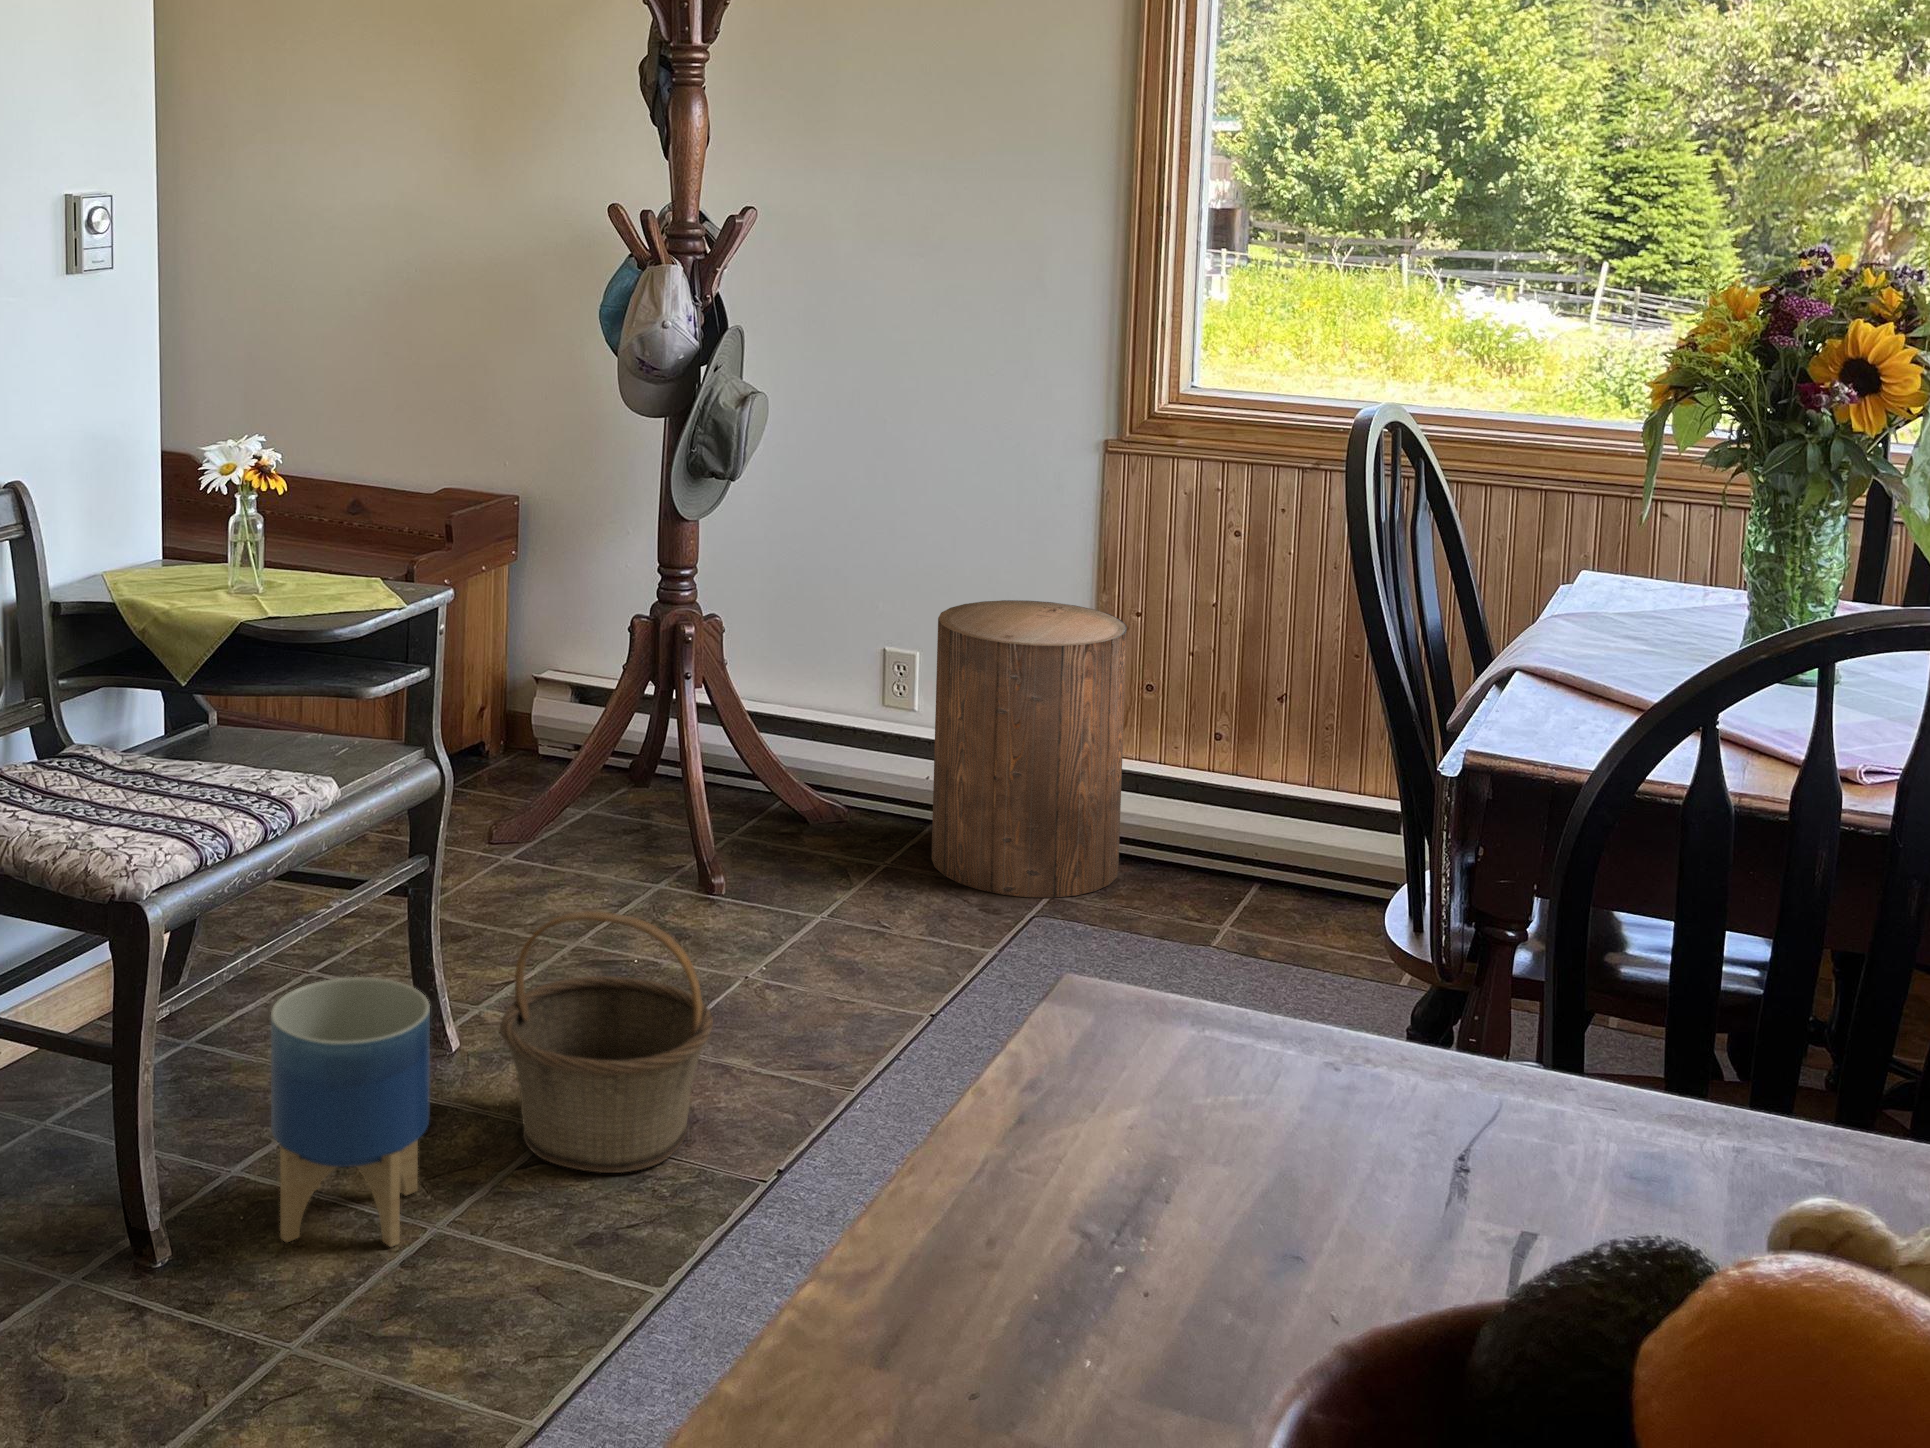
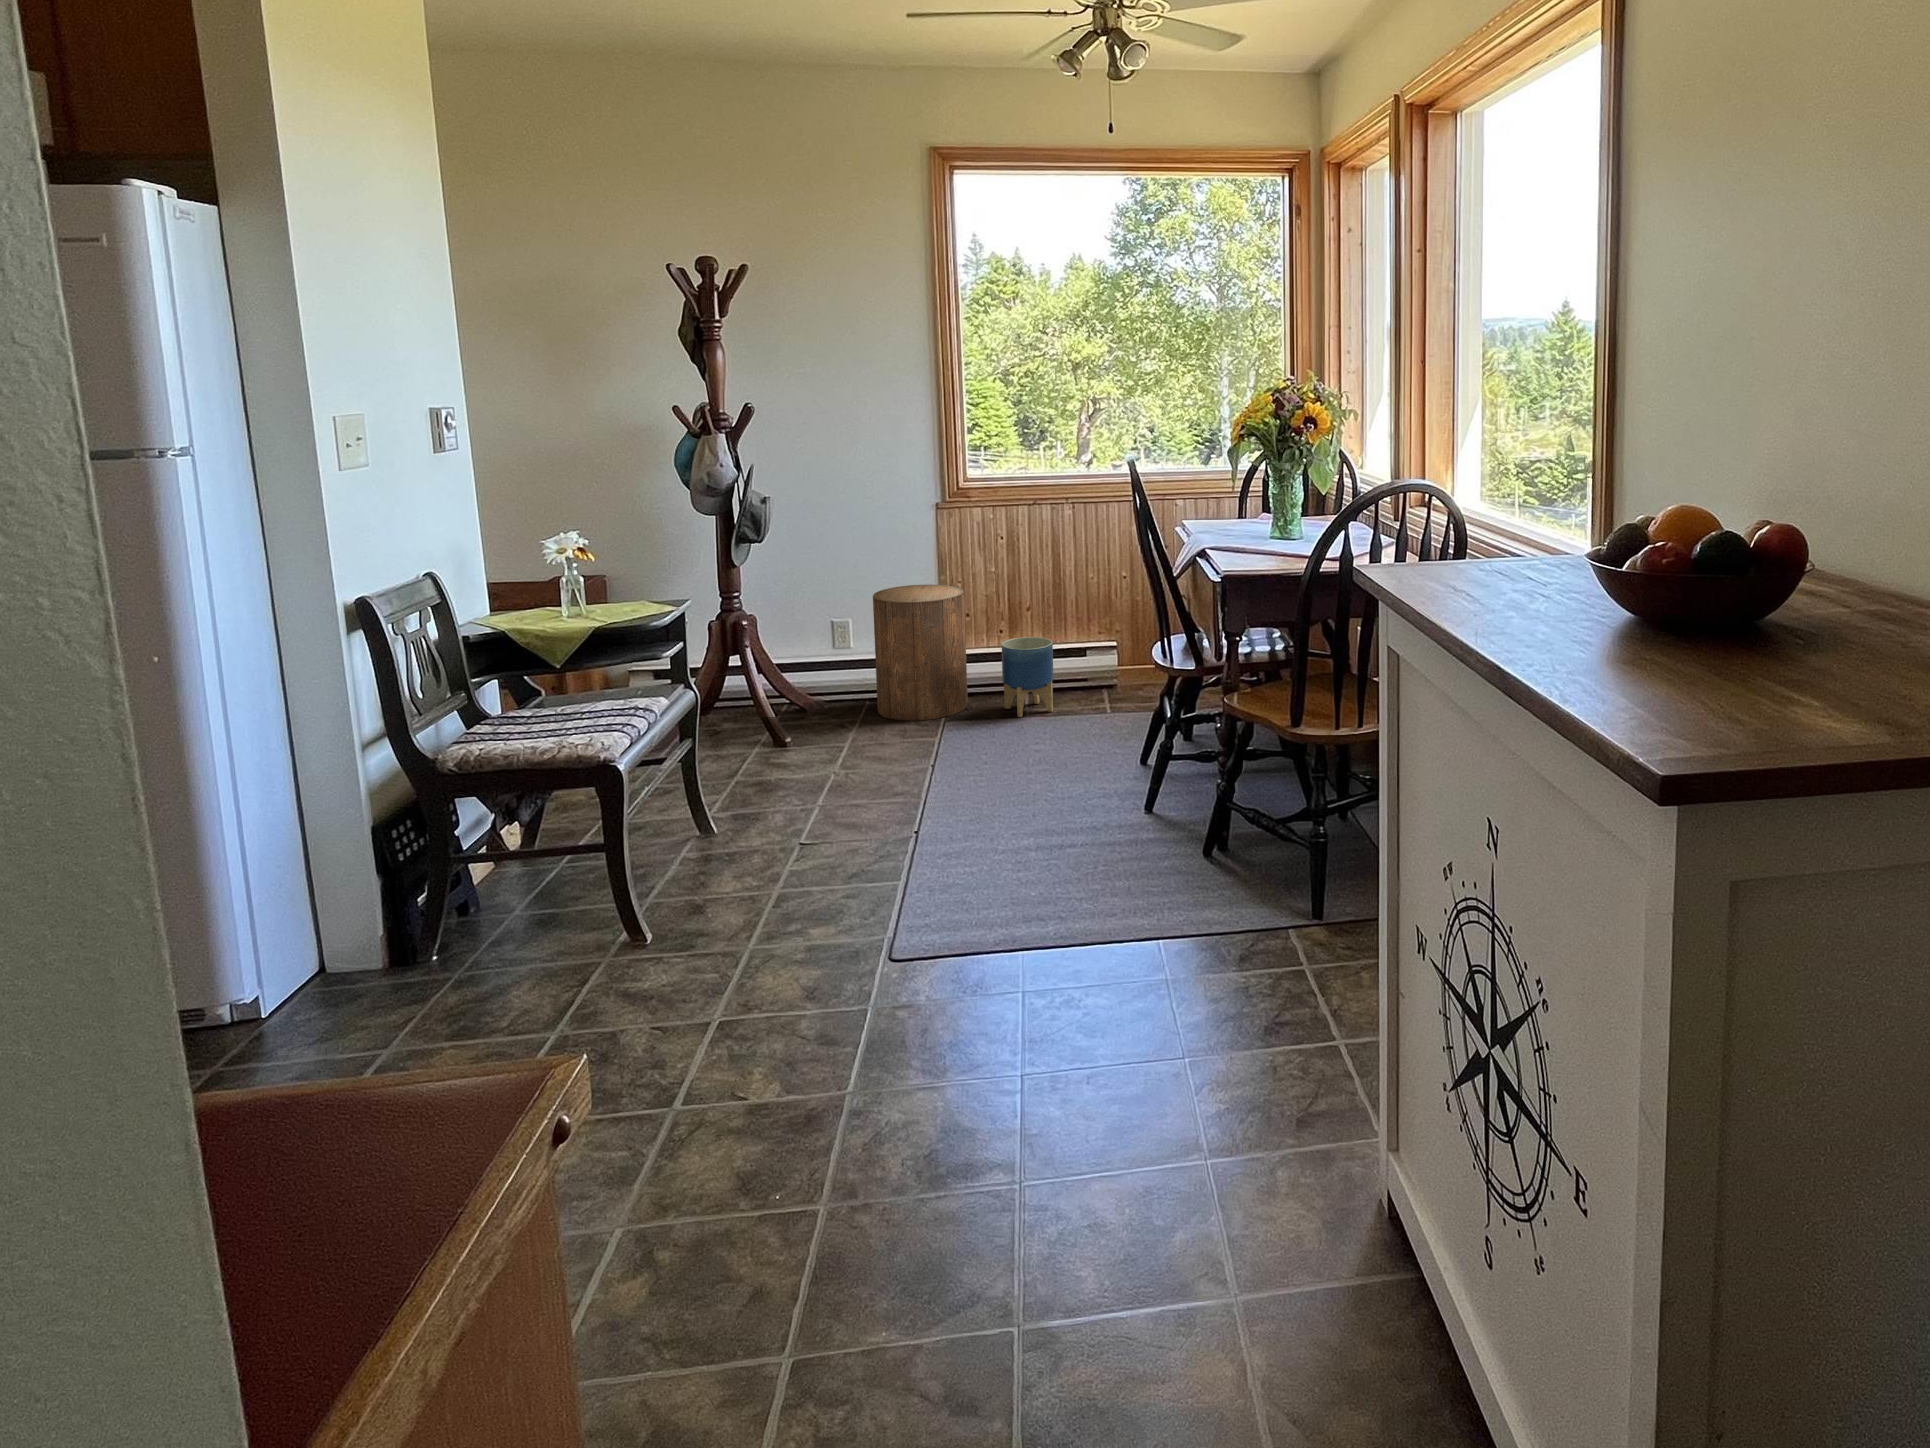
basket: present [500,911,713,1173] -> none [765,736,870,856]
planter: present [271,977,430,1247] -> present [1002,637,1053,717]

